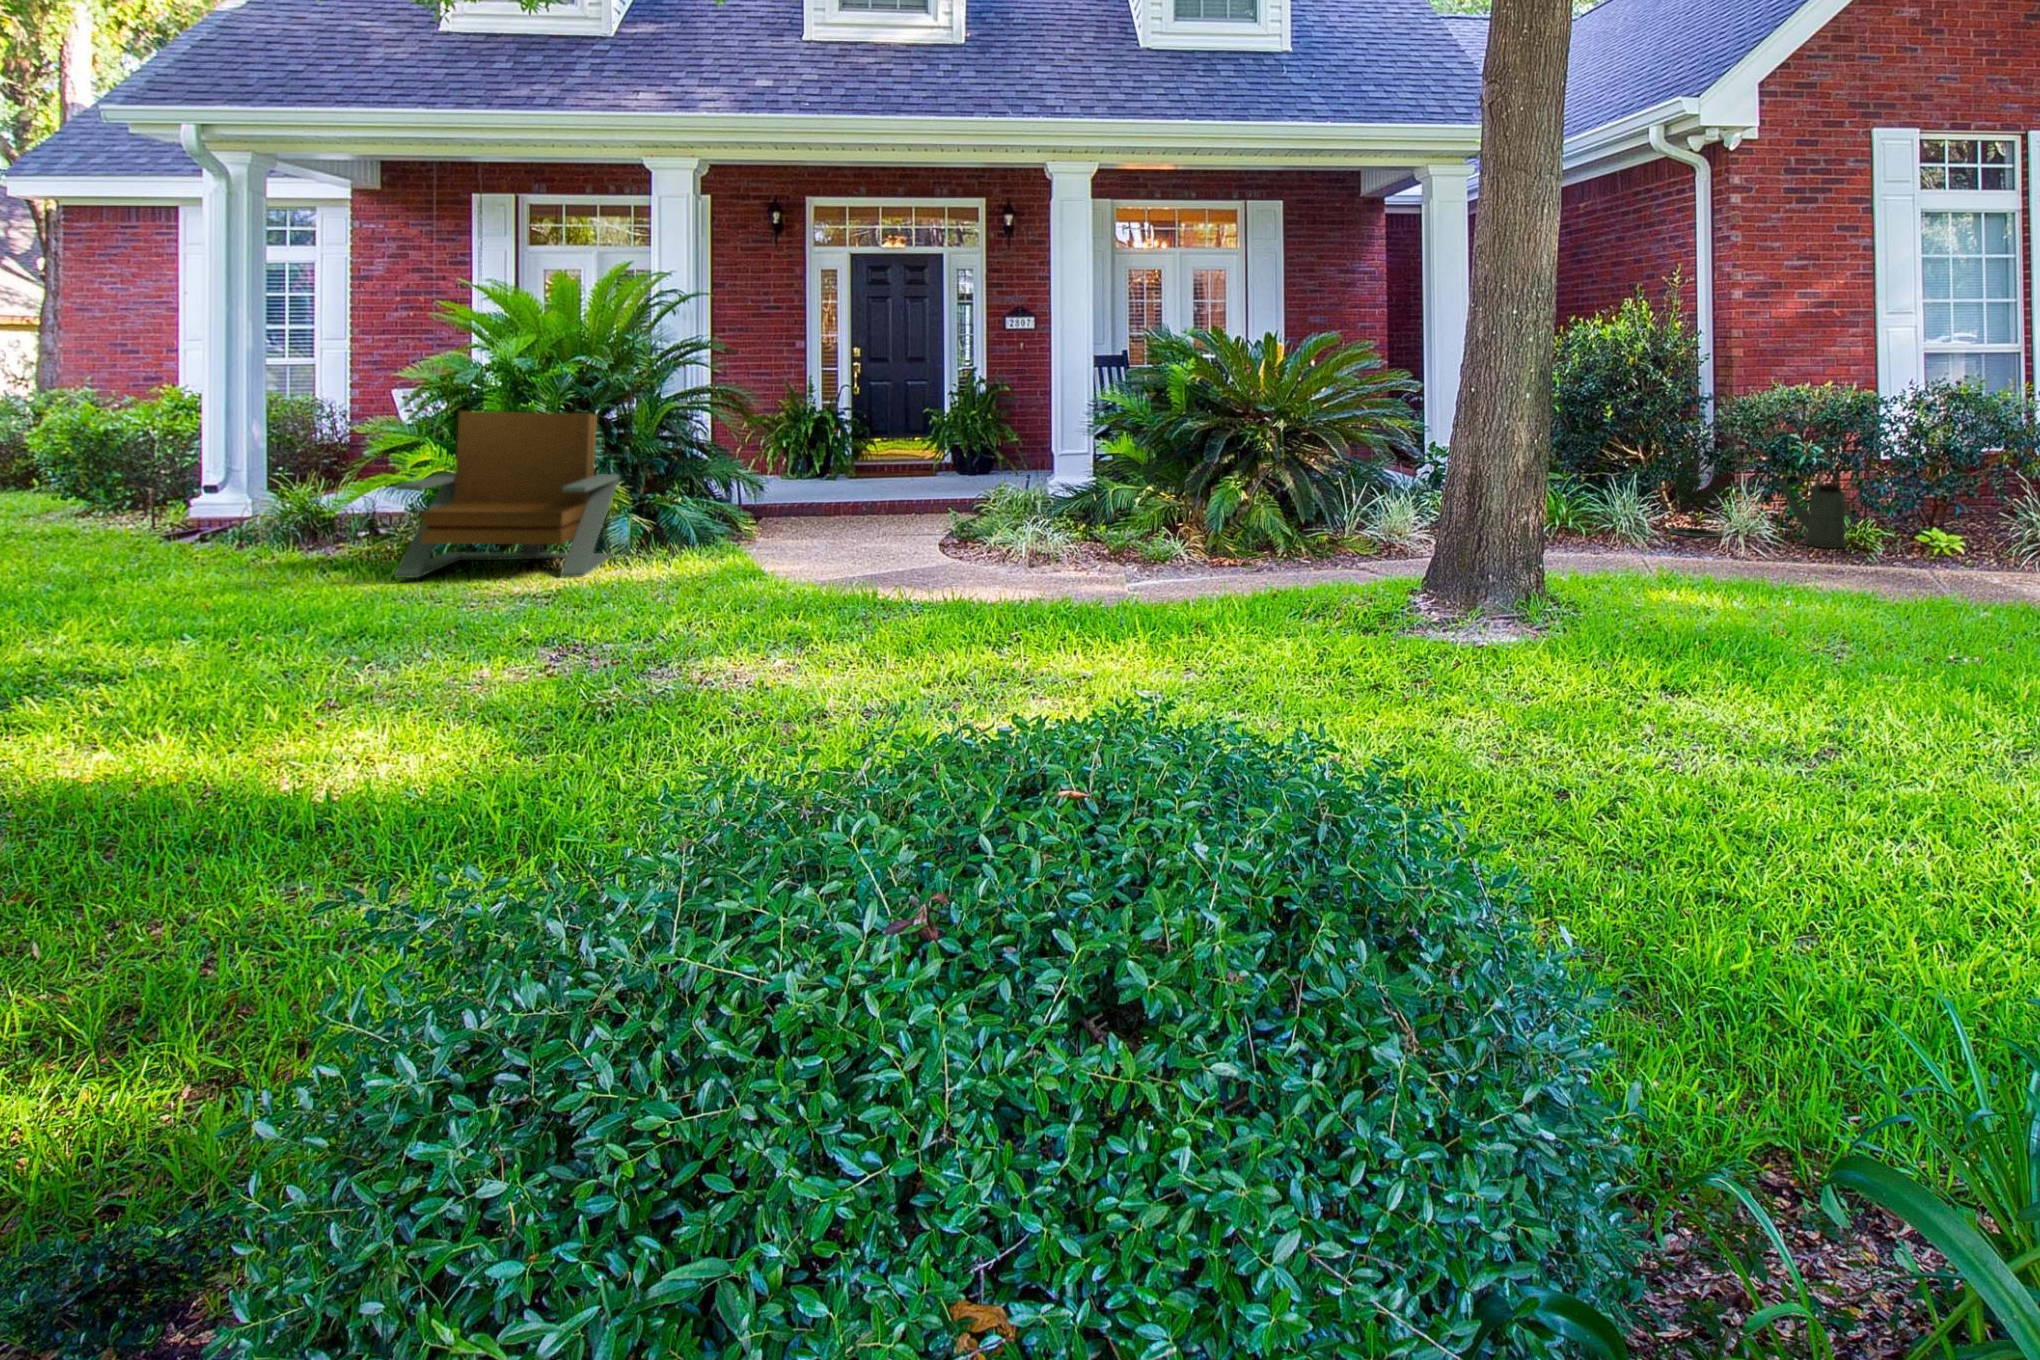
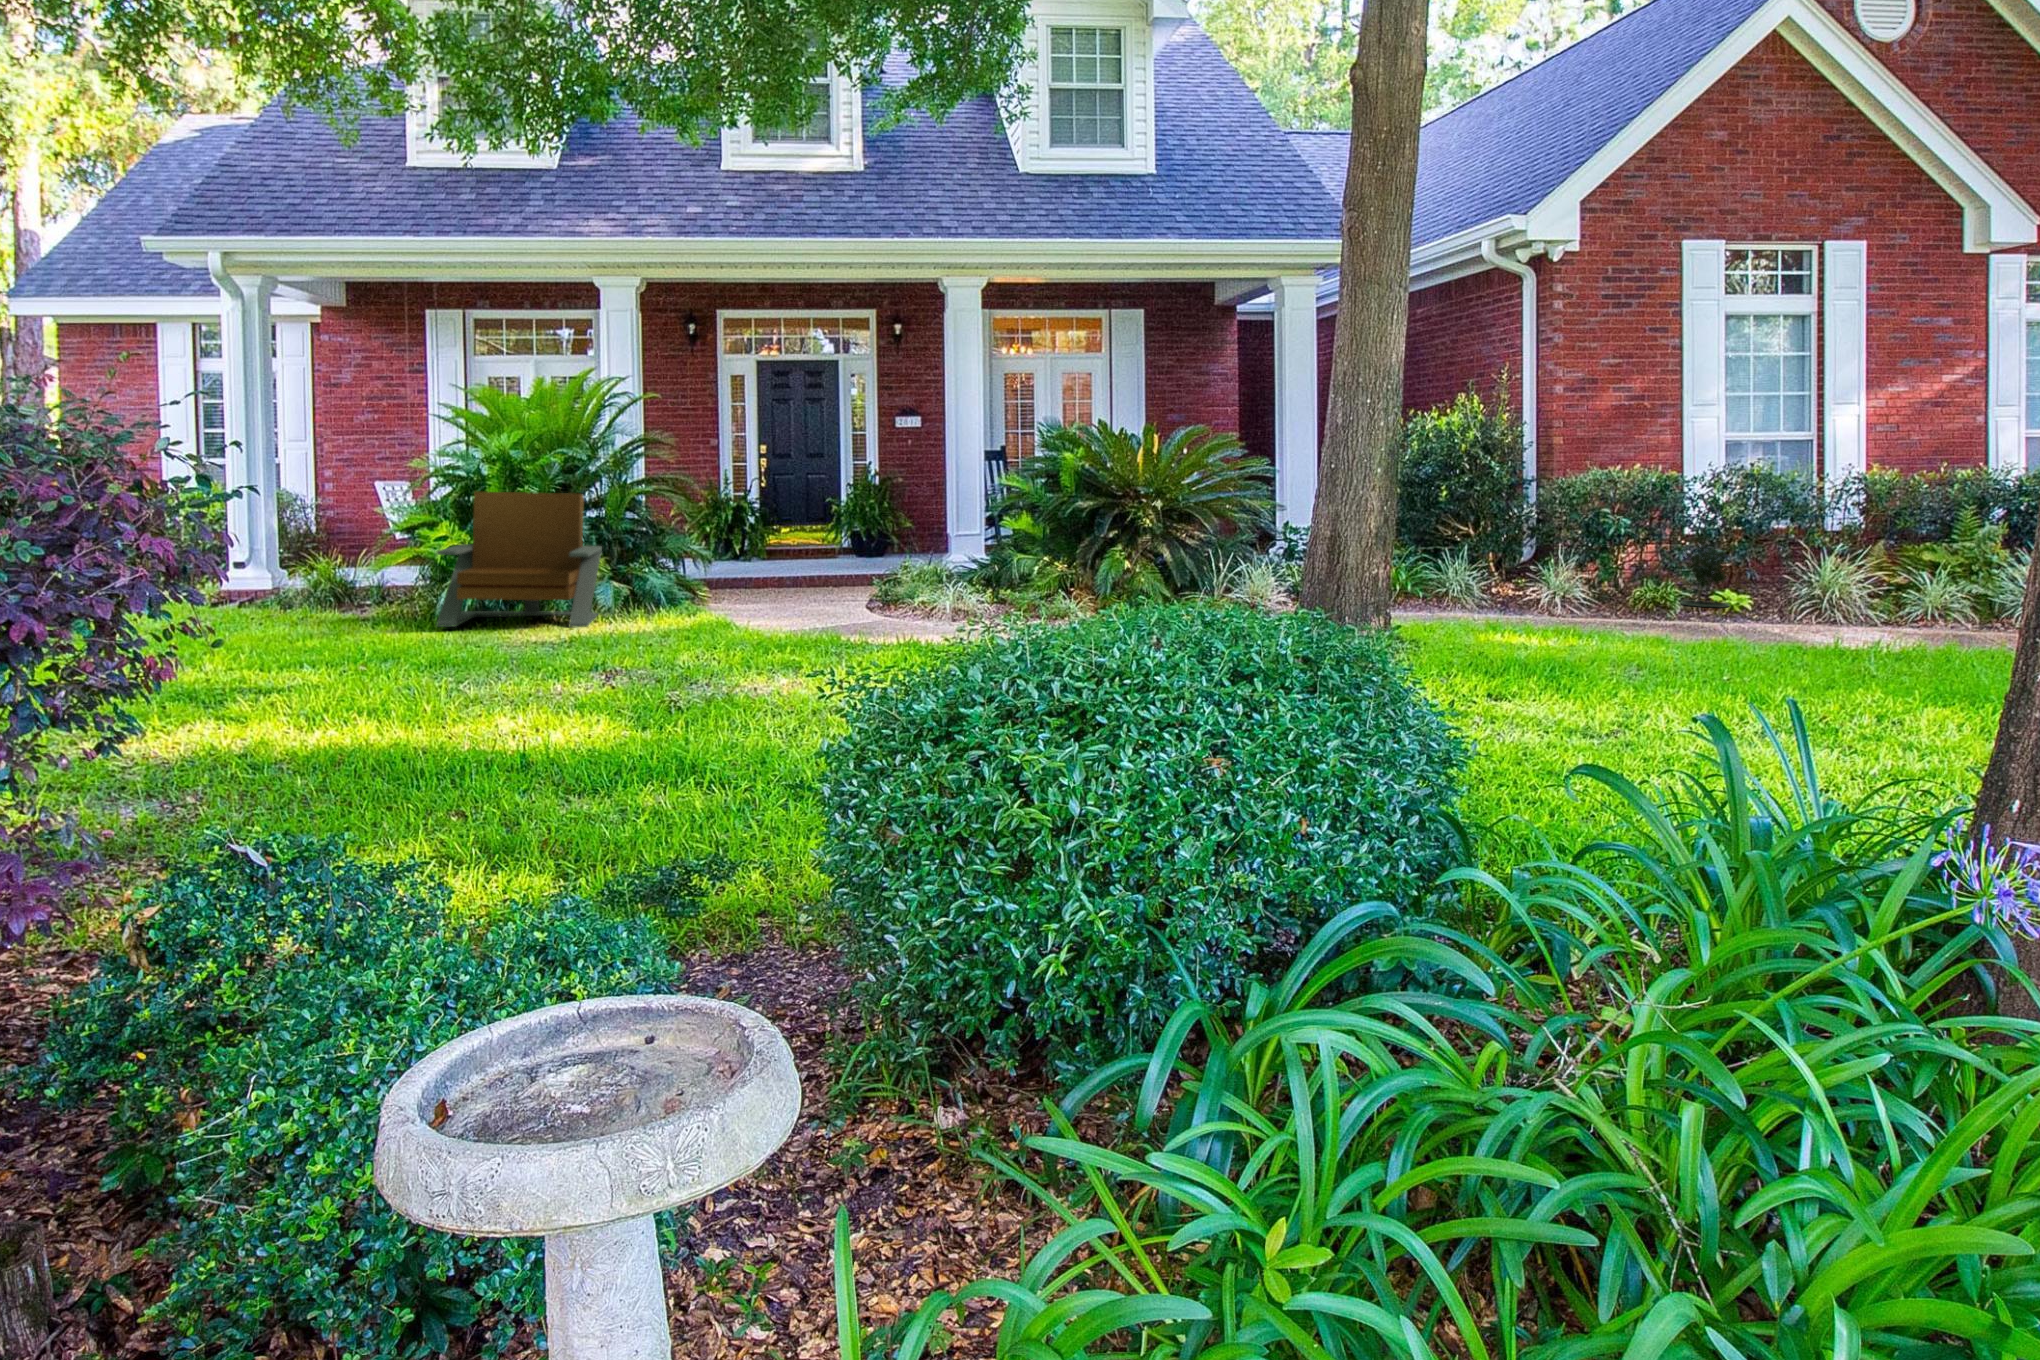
potted tree: present [1669,455,1721,537] -> present [1681,529,1729,608]
watering can: present [1777,470,1854,548] -> none [1591,541,1658,608]

